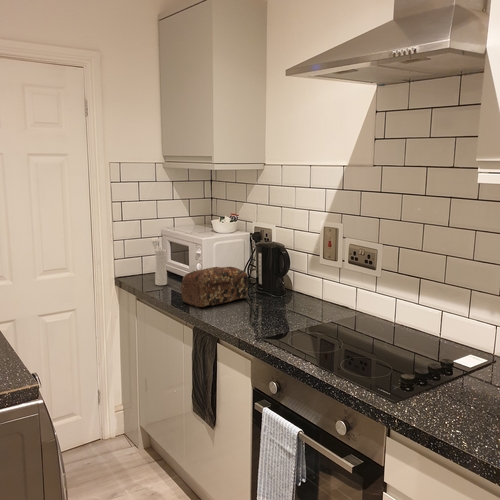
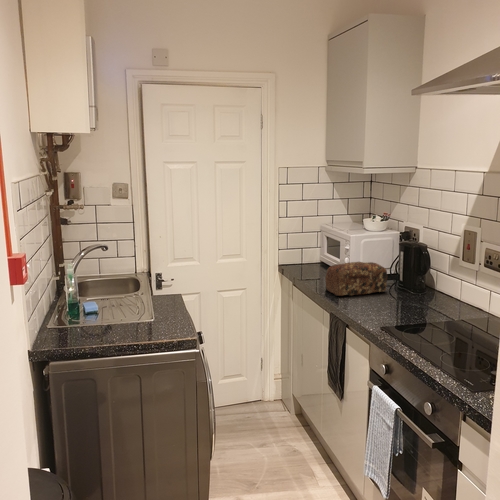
pepper mill: present [151,238,167,285] -> none [309,233,321,275]

